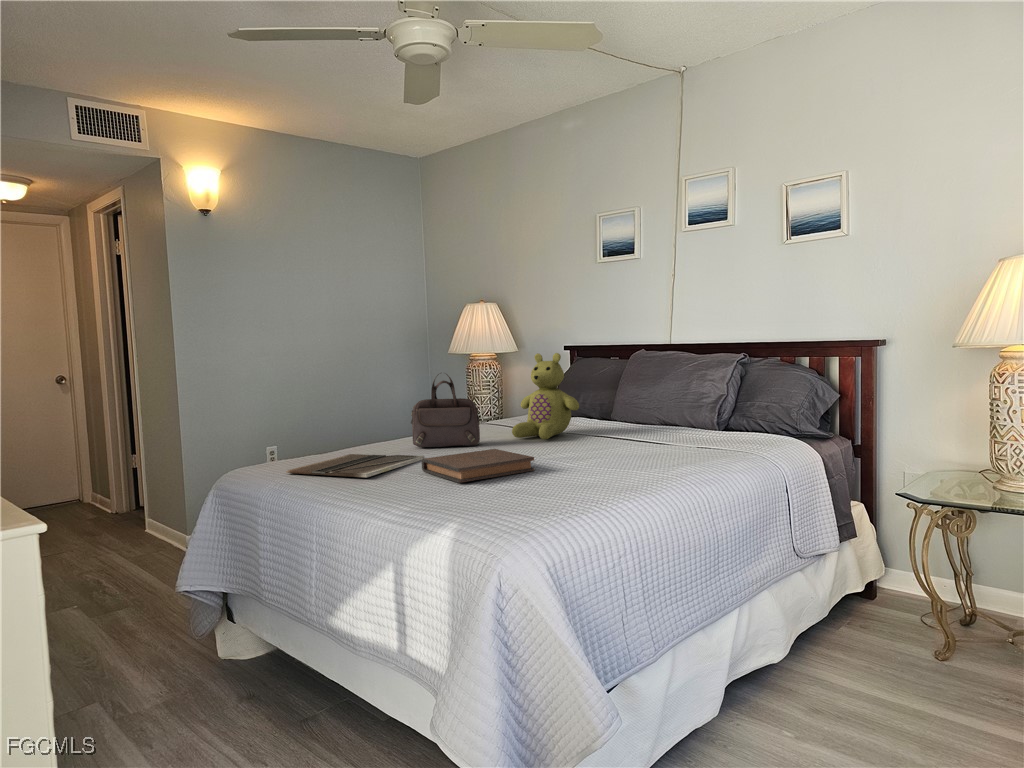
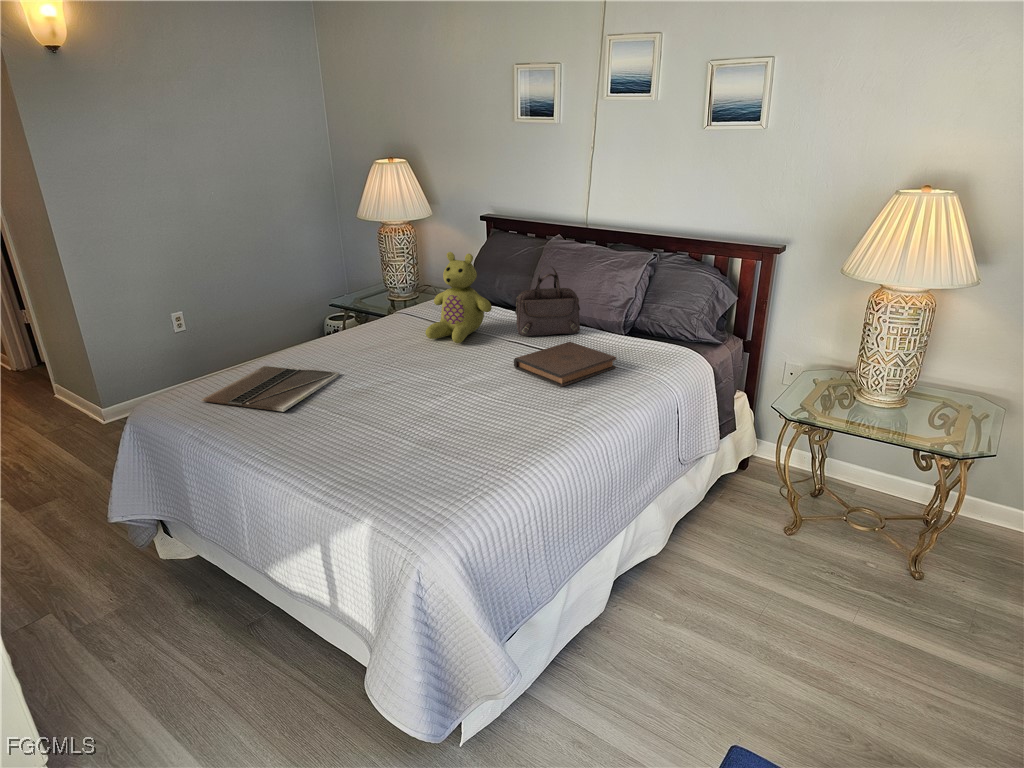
handbag: present [411,374,480,447] -> present [515,266,580,336]
book: present [422,449,535,483] -> present [514,342,616,387]

